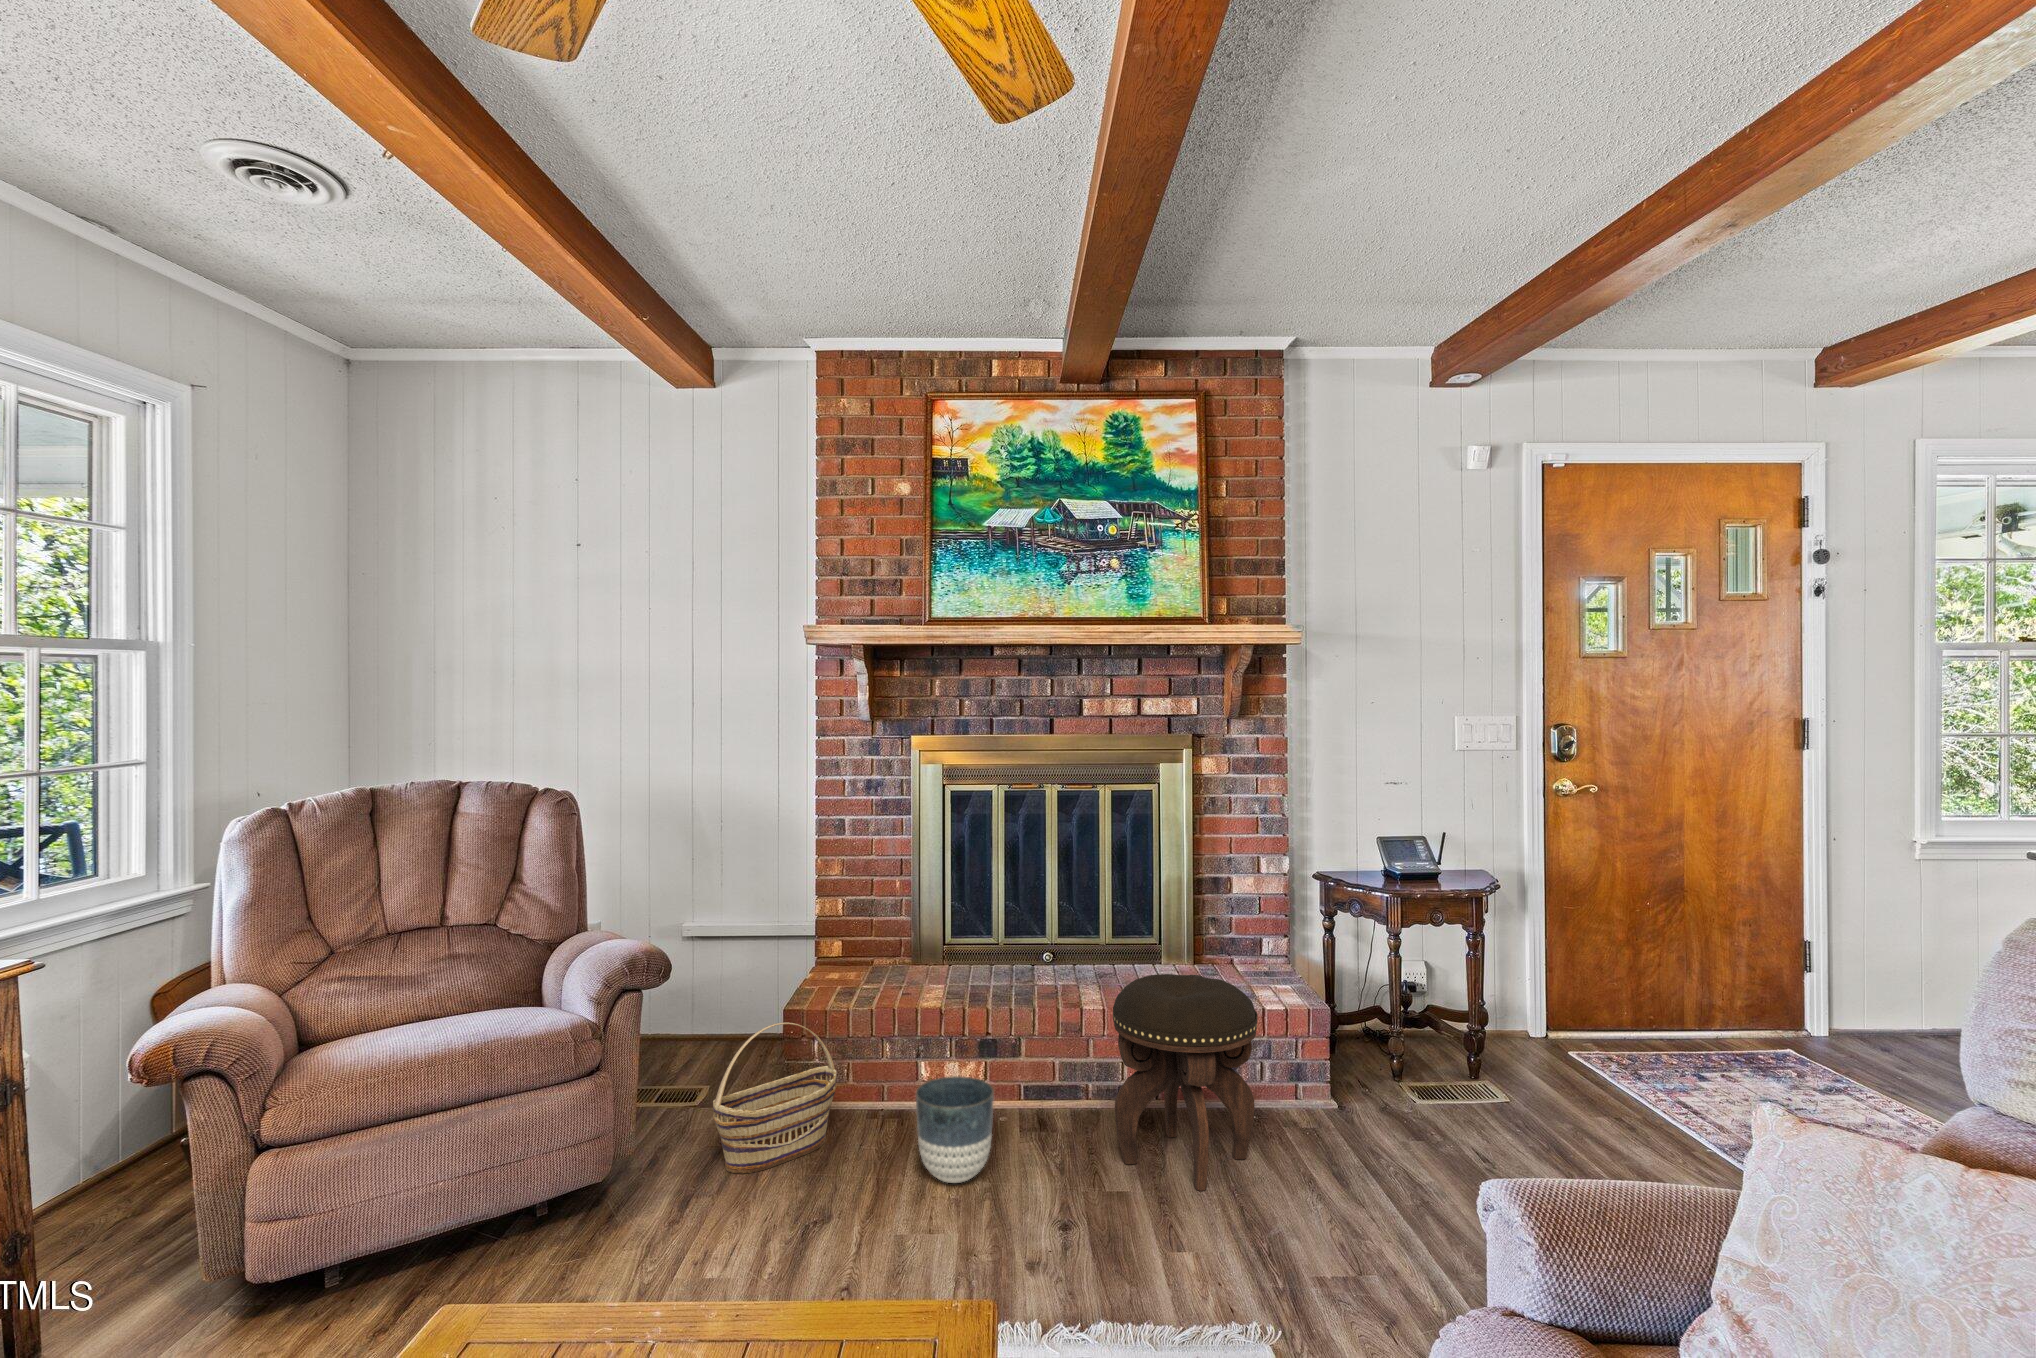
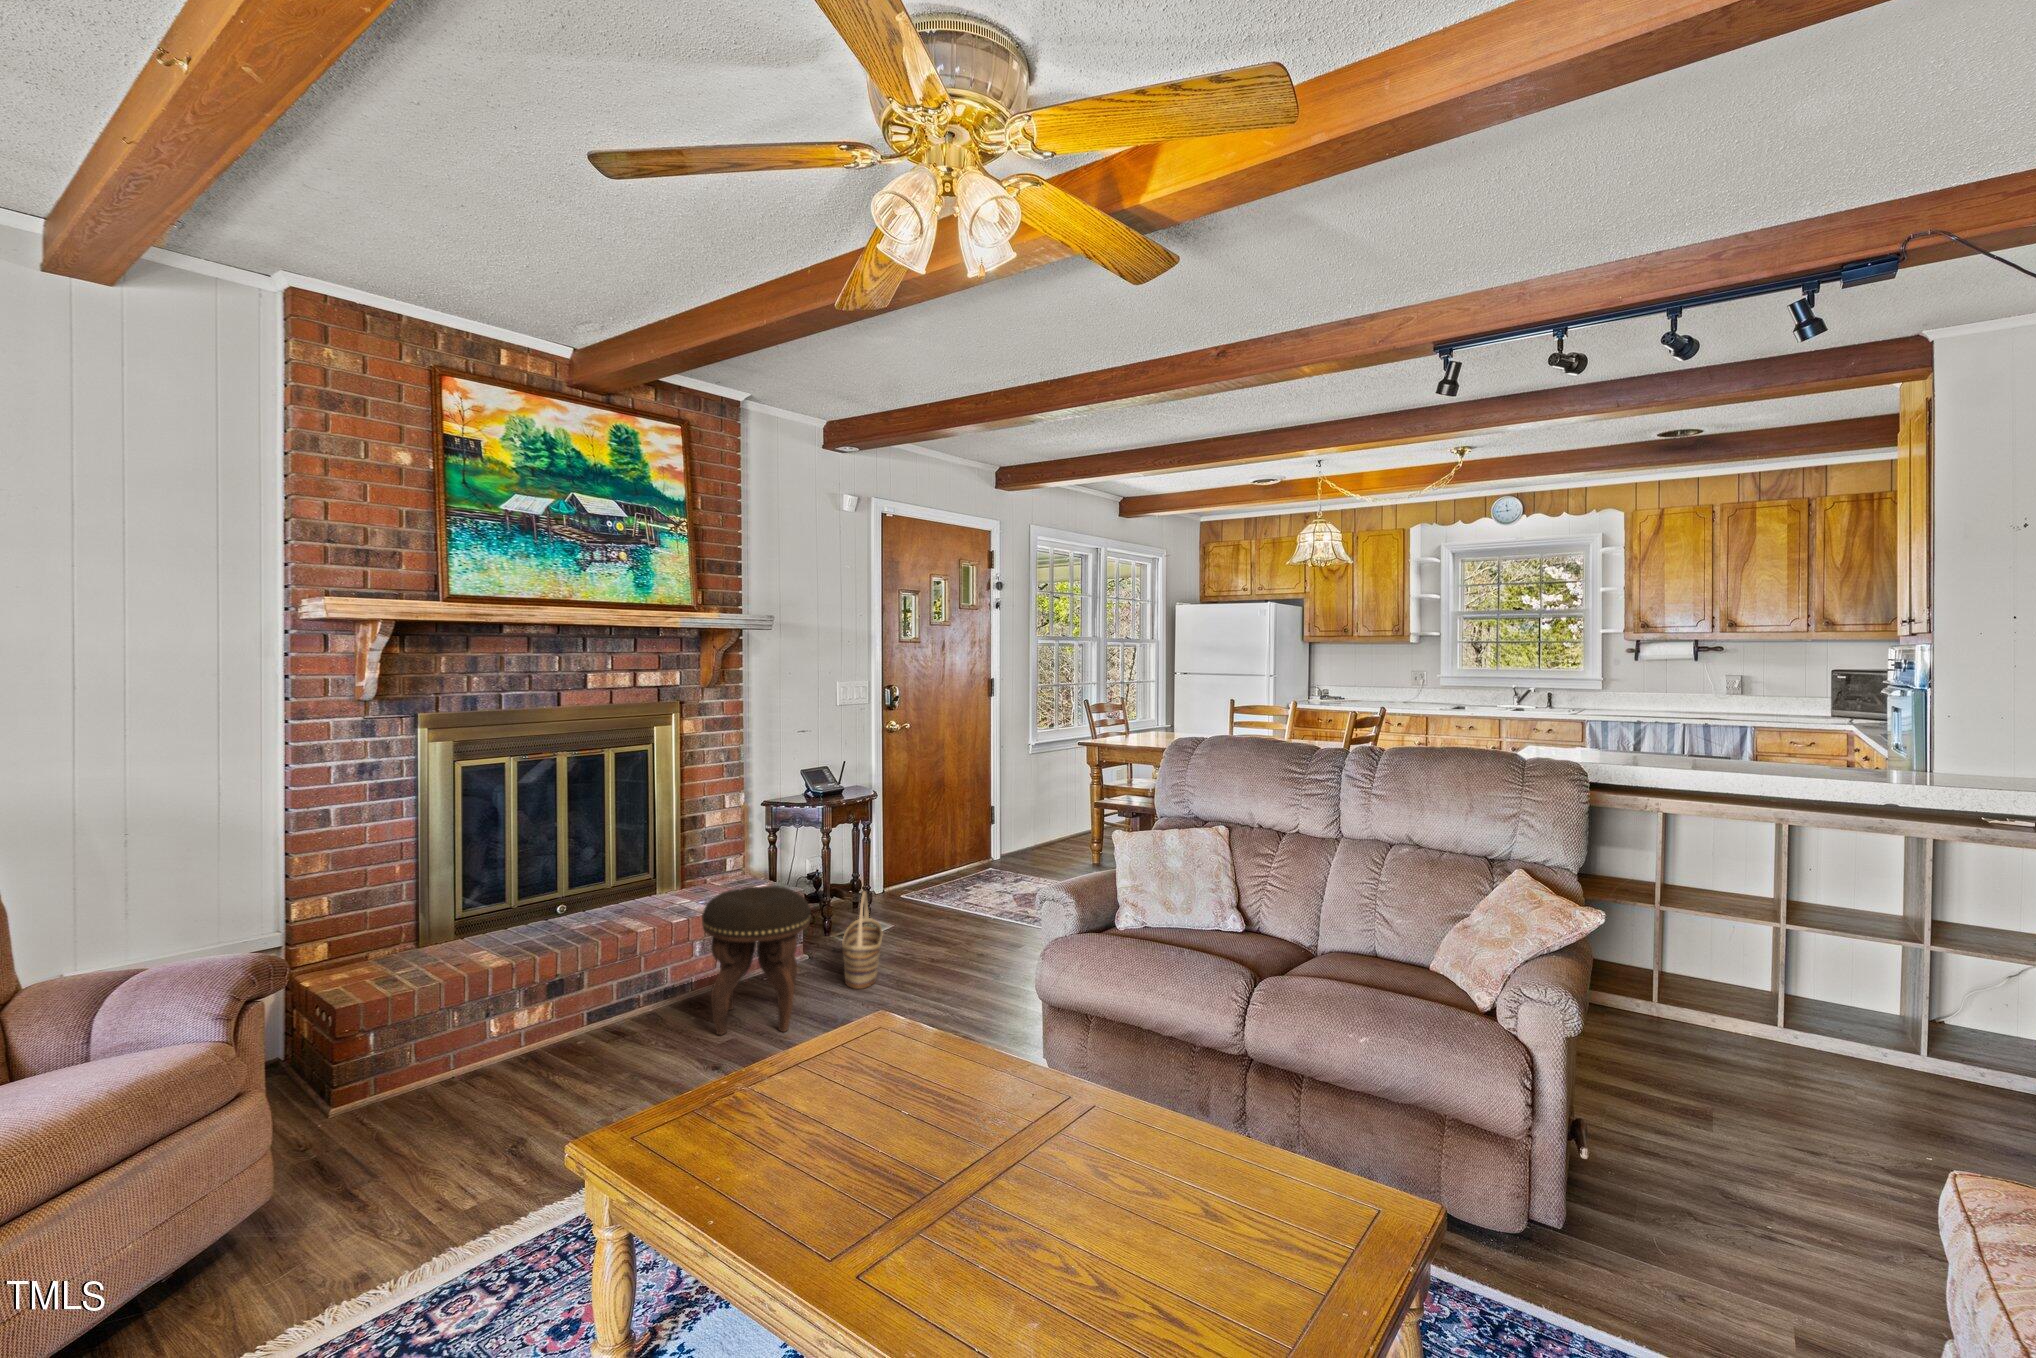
basket: present [713,1022,836,1173] -> present [842,891,883,989]
planter: present [916,1076,994,1183] -> none [569,1006,641,1095]

